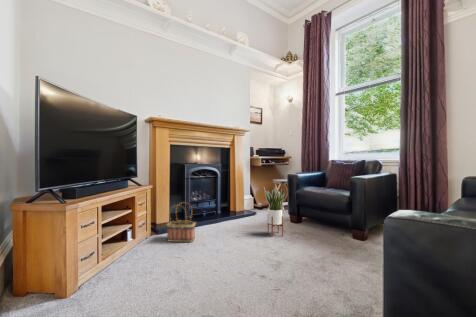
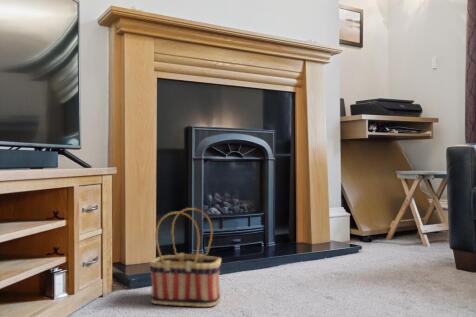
potted plant: present [264,187,285,236] -> none [394,168,453,299]

